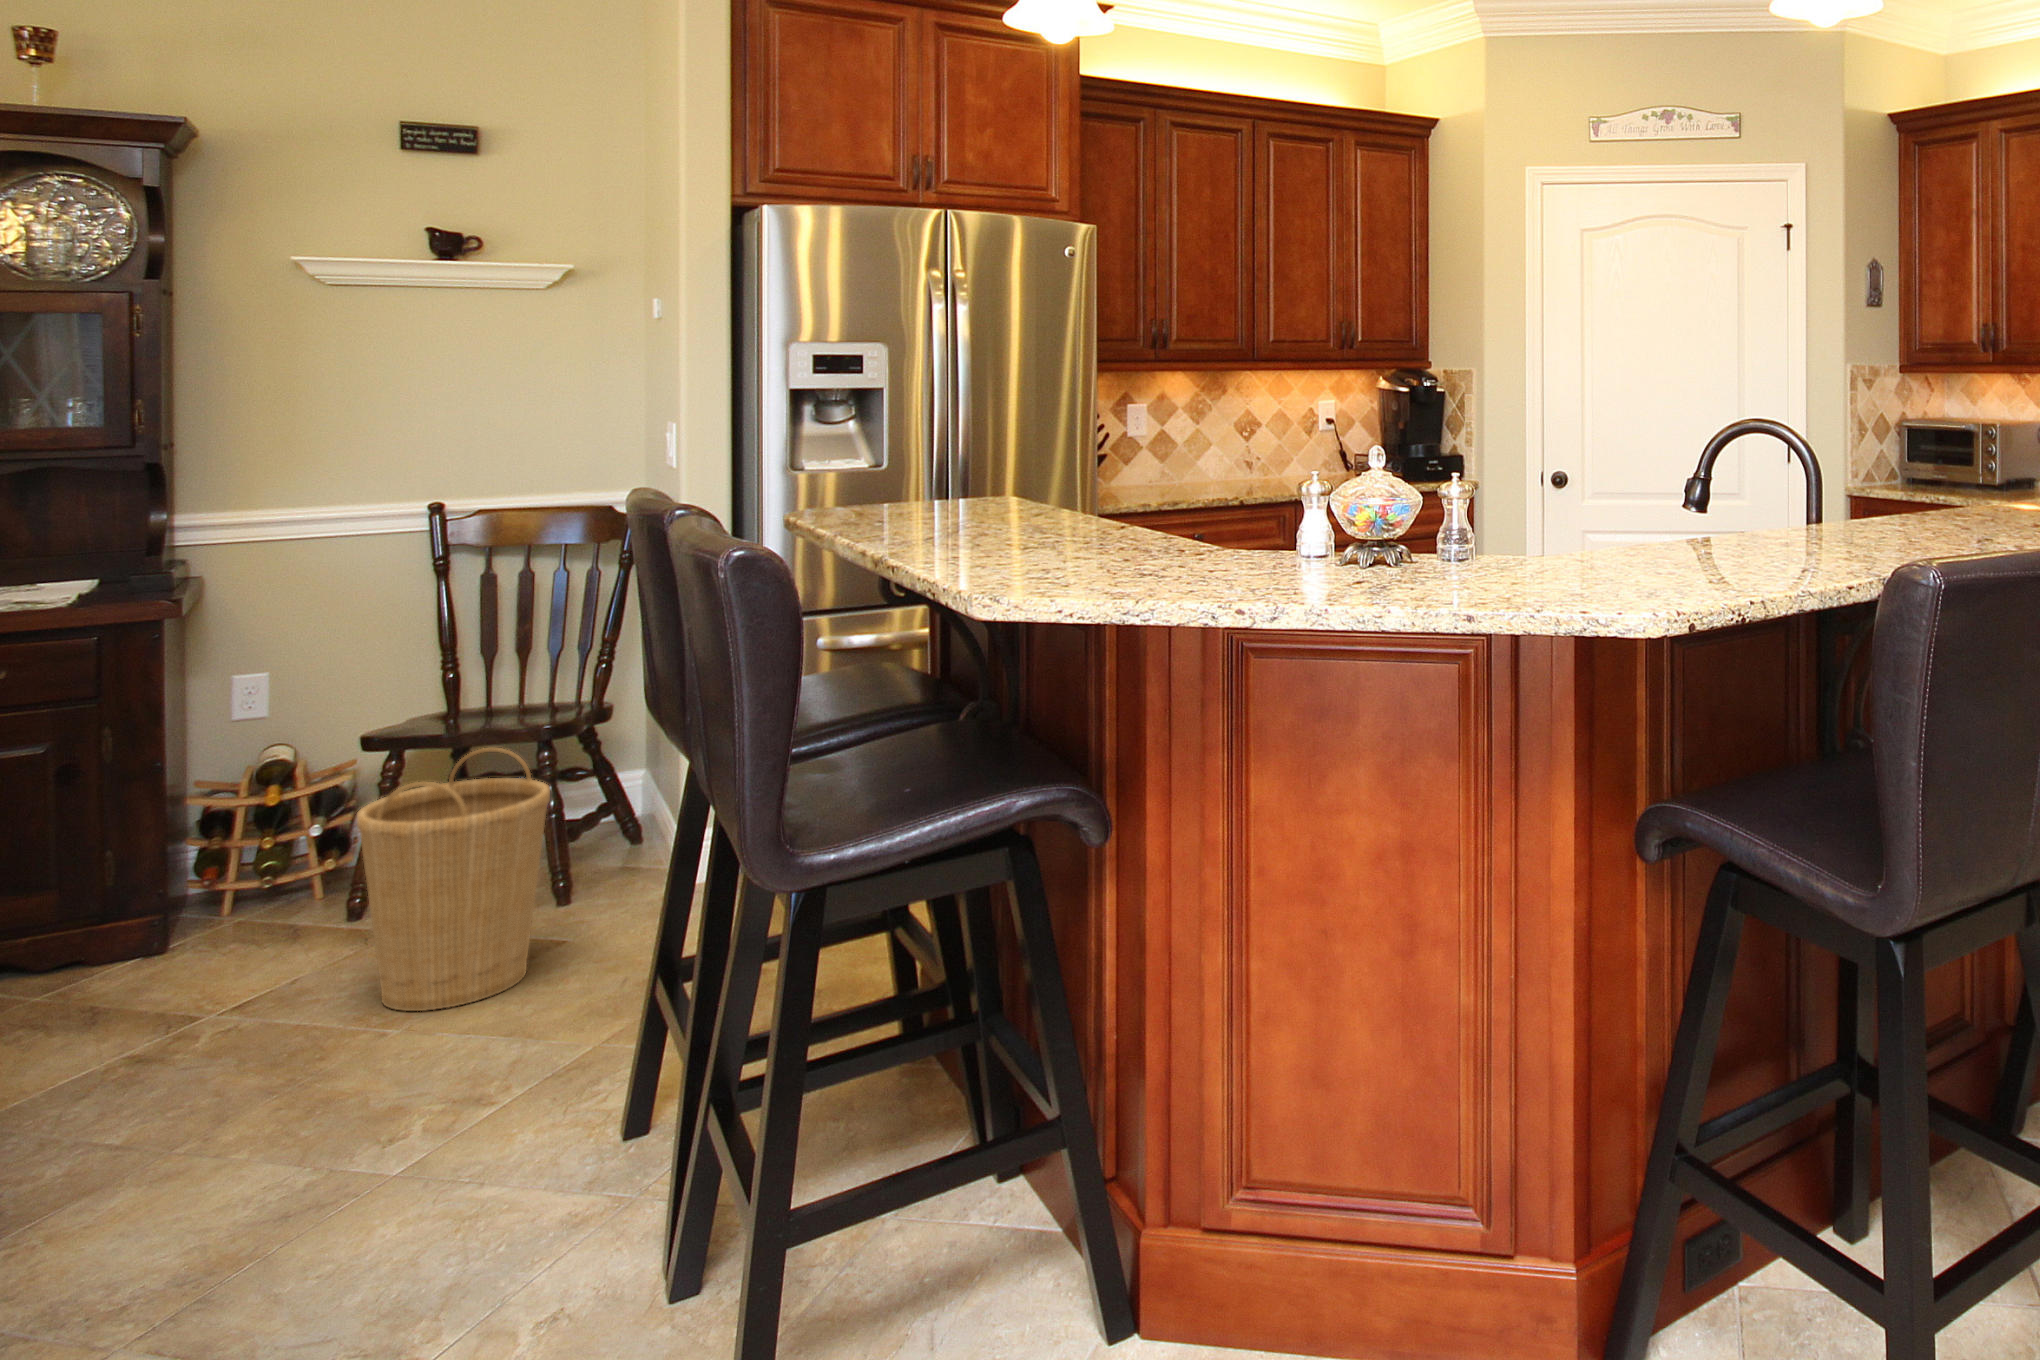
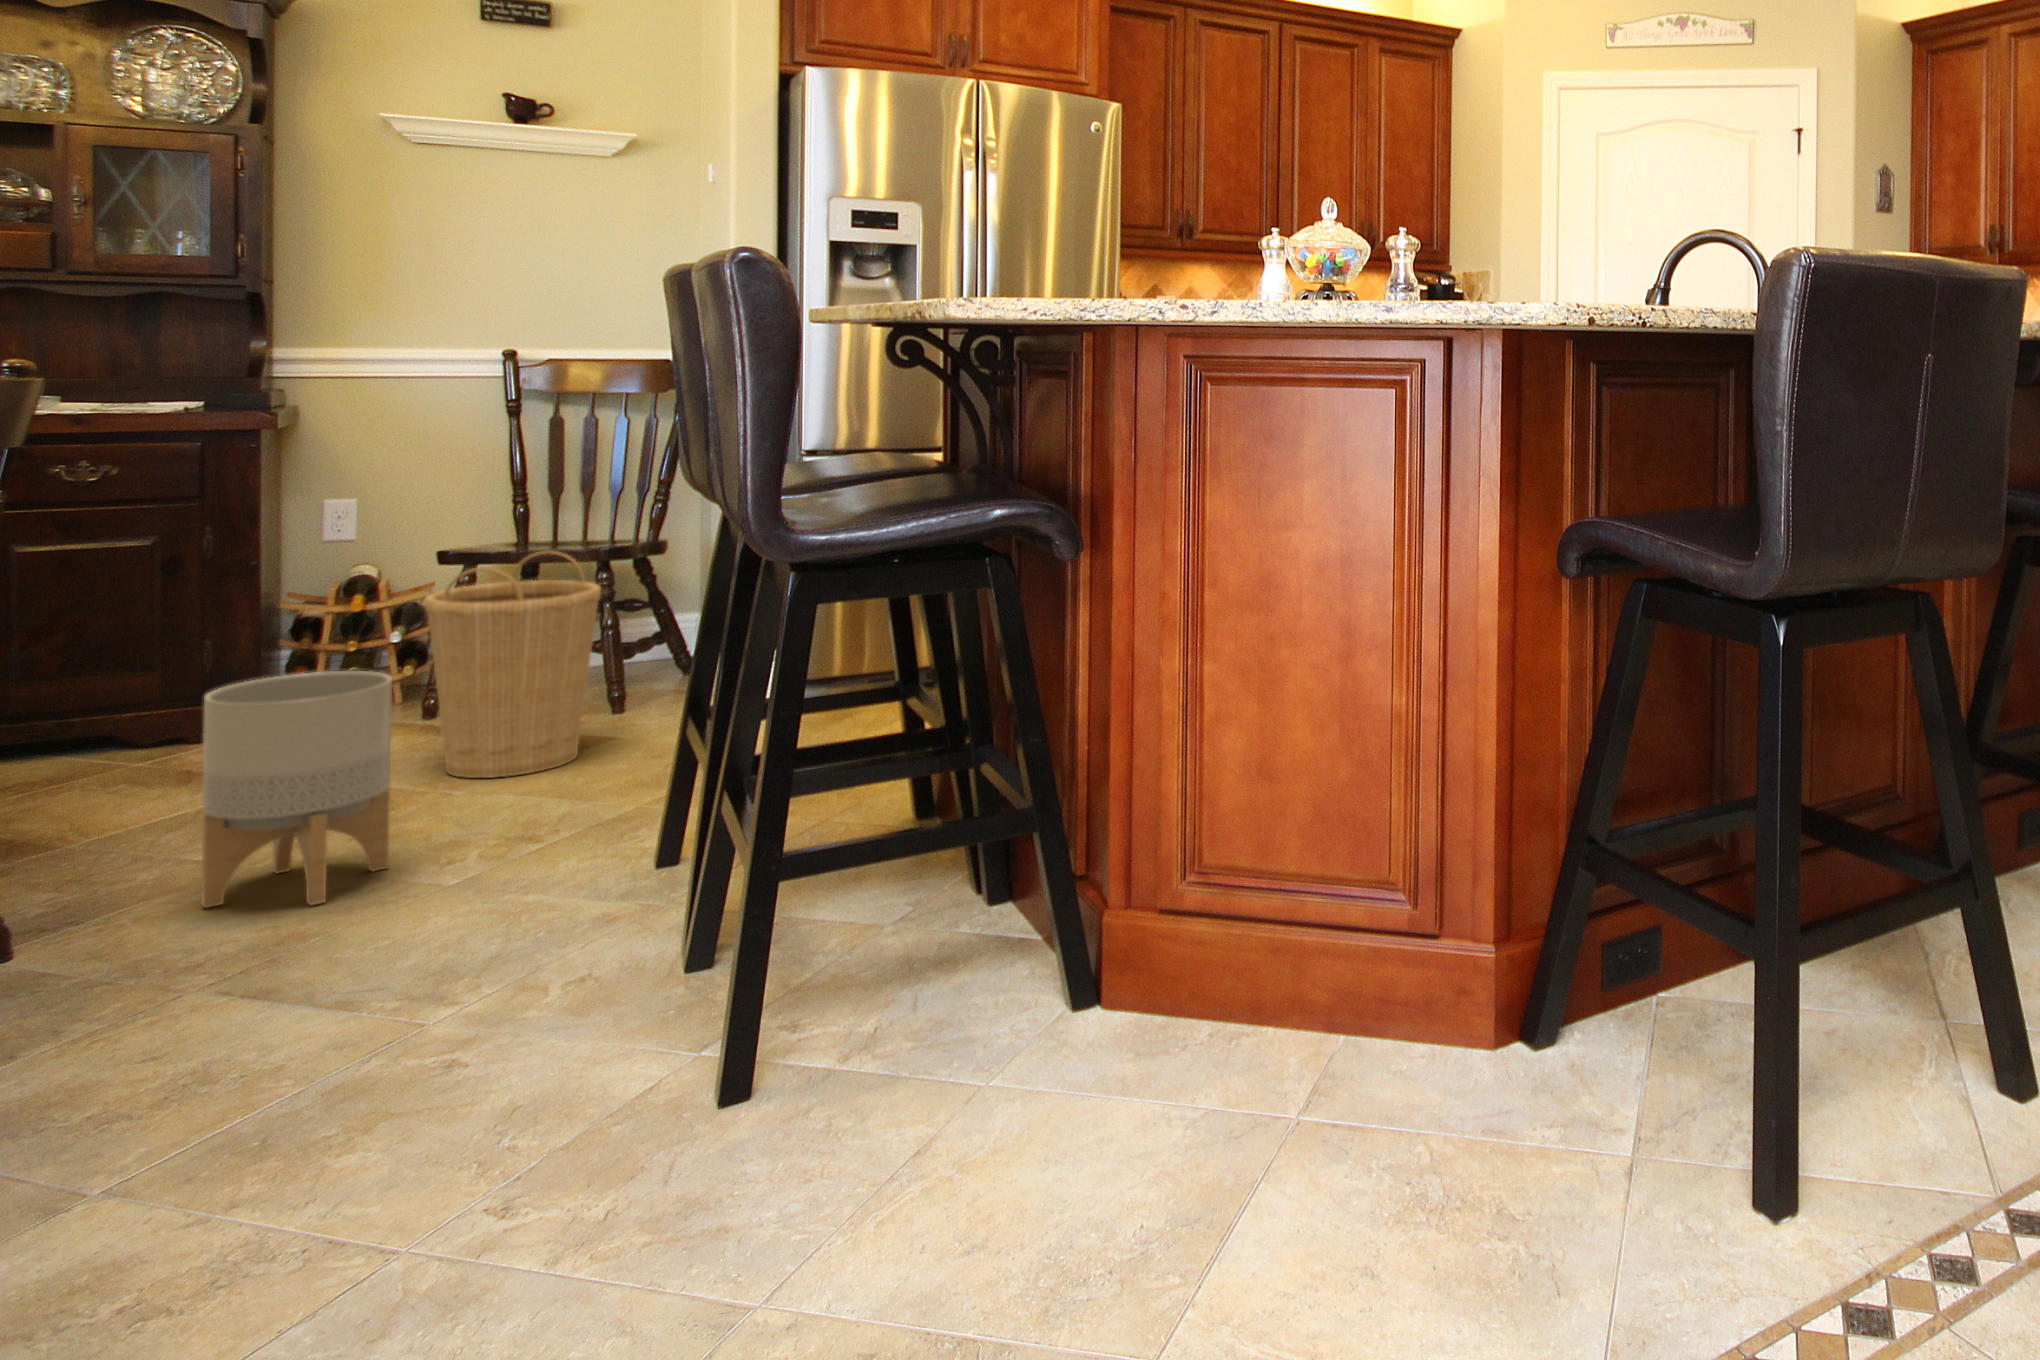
planter: none [121,933,333,1223] -> present [202,671,392,908]

